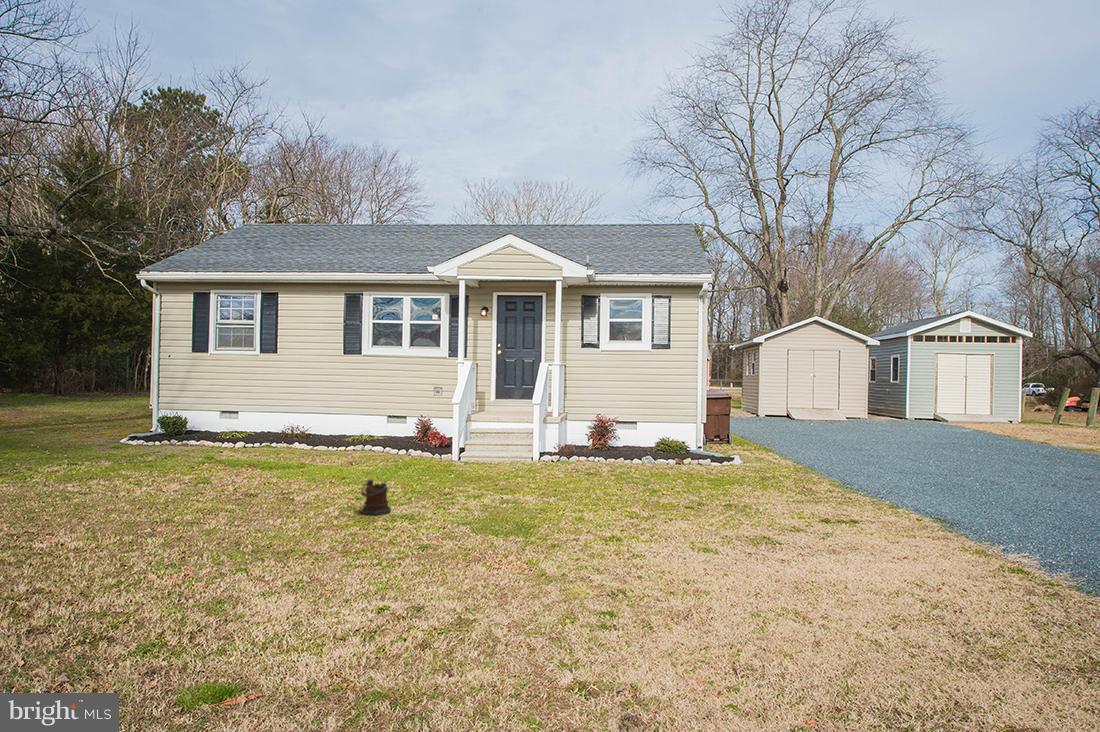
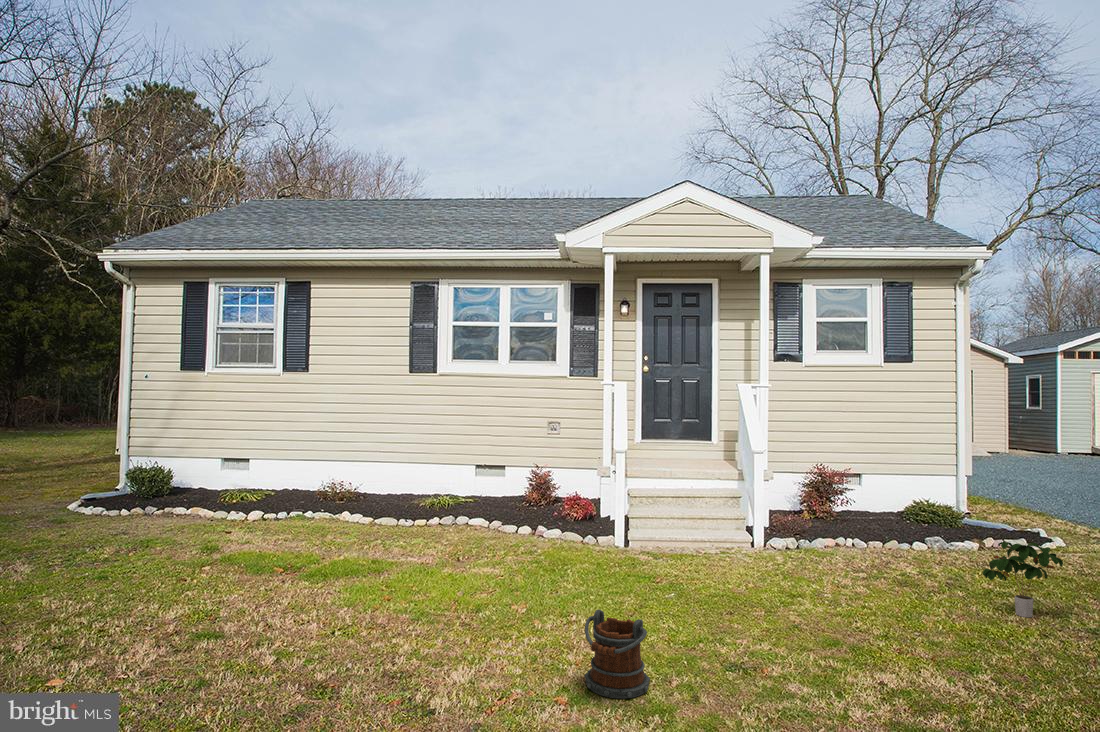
potted plant: none [607,458,642,497] -> present [983,541,1063,617]

